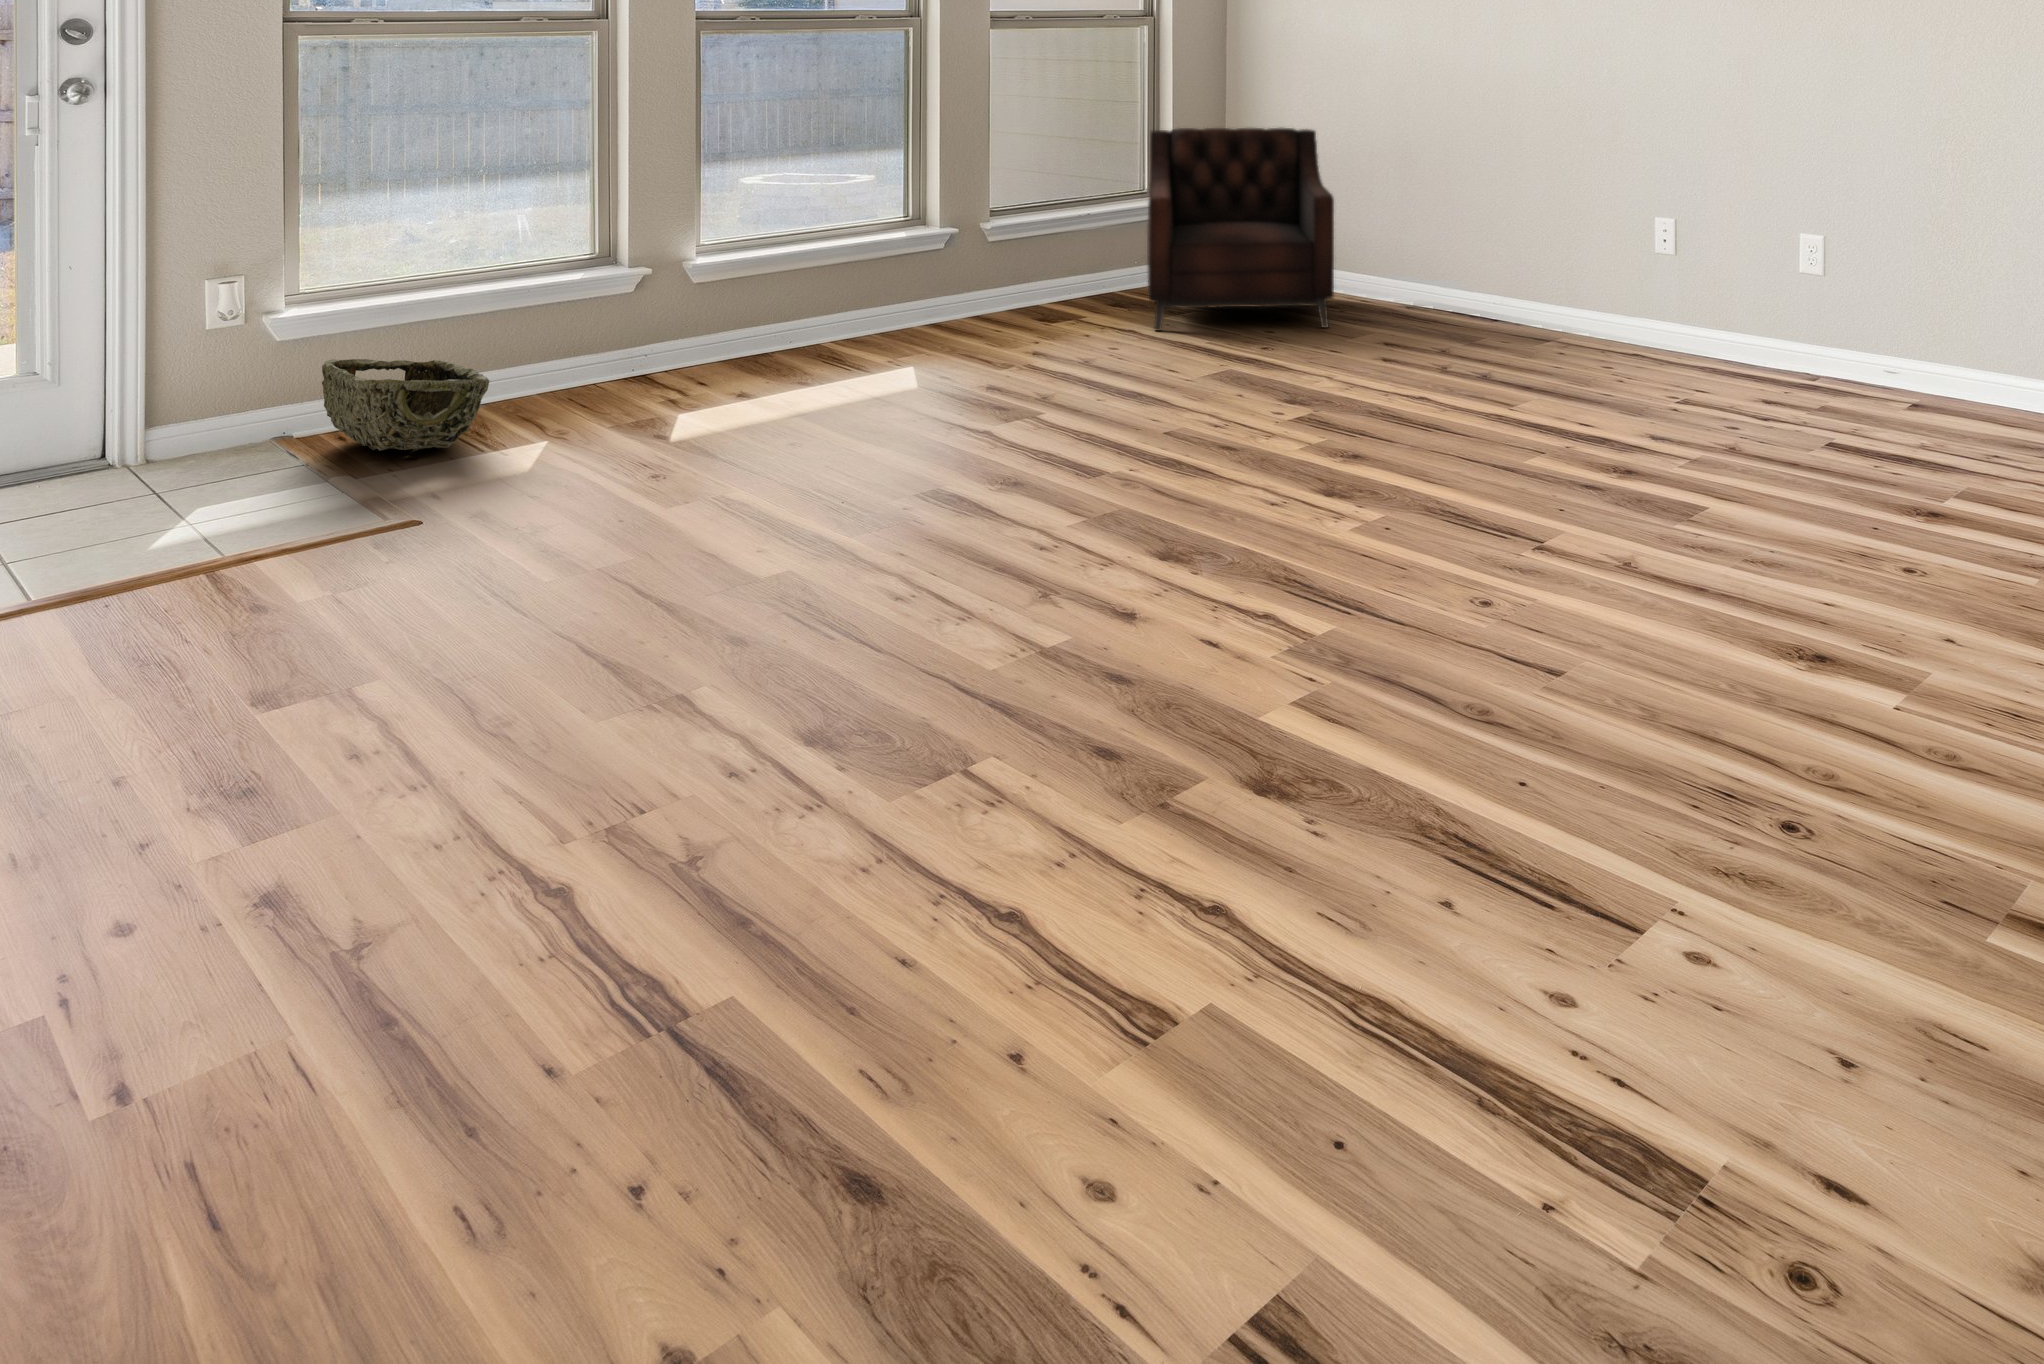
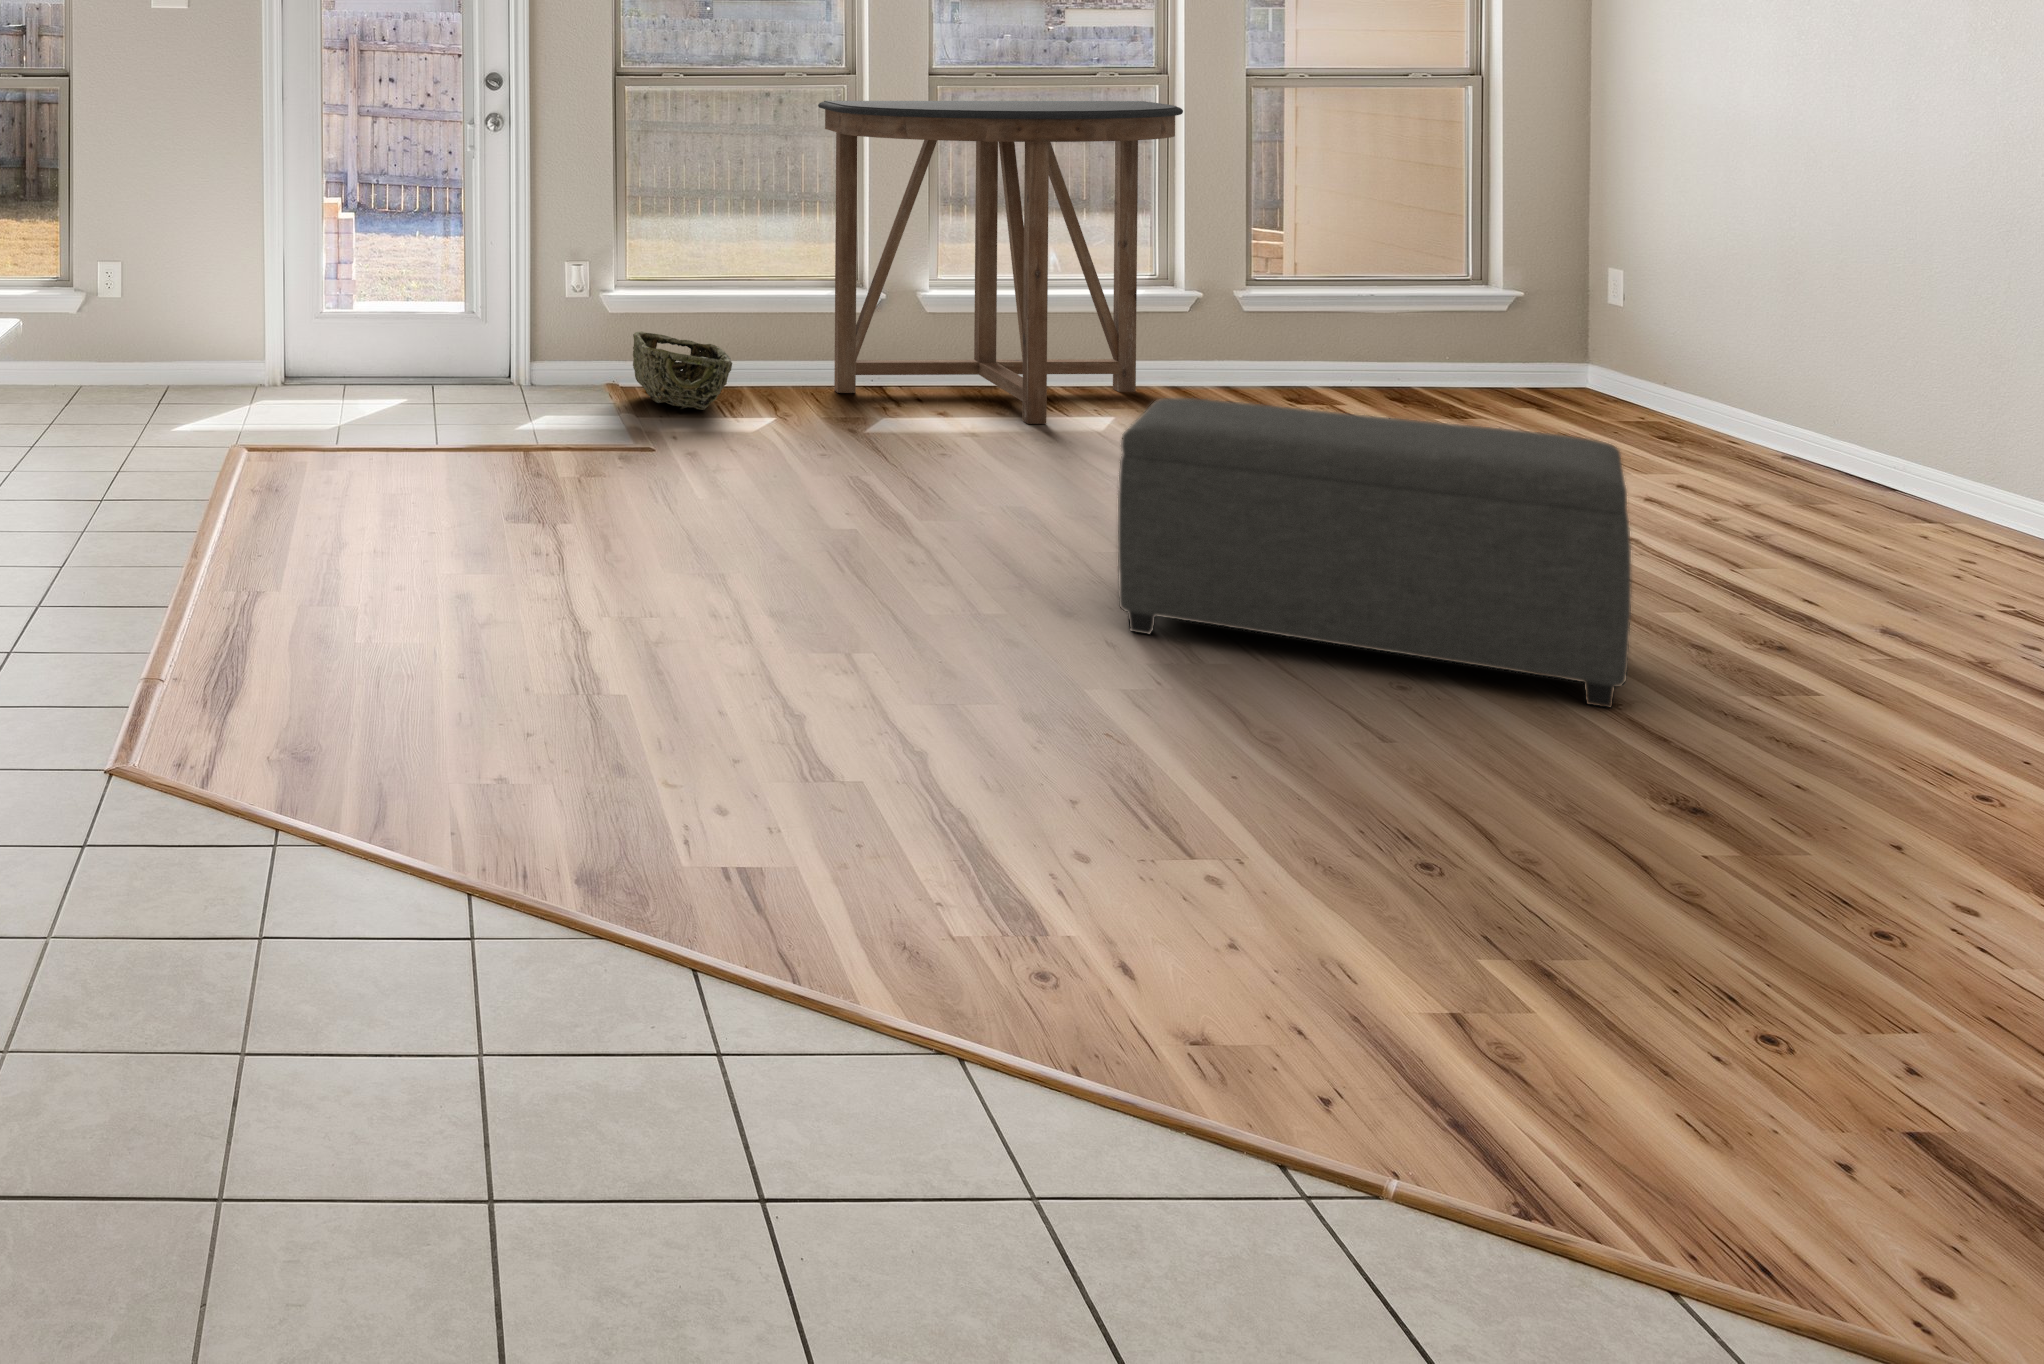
console table: none [572,46,966,392] -> present [818,101,1183,424]
armchair: present [1147,128,1334,331] -> none [1397,205,1680,460]
ottoman: none [1154,316,1640,615] -> present [1118,398,1631,708]

